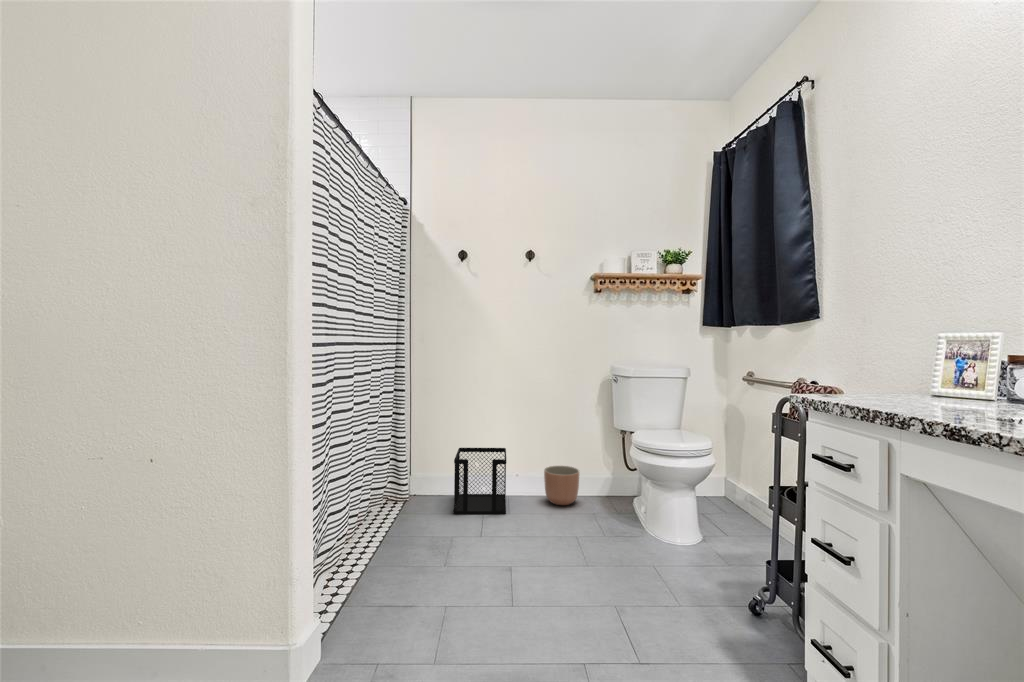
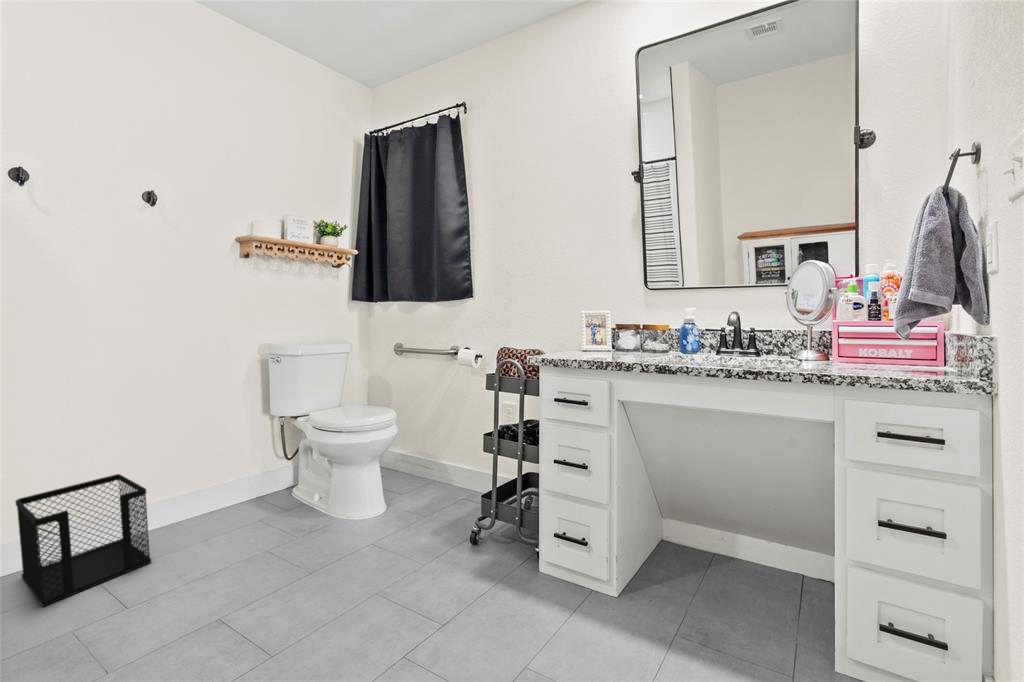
planter: present [544,466,579,505] -> none [193,469,246,521]

